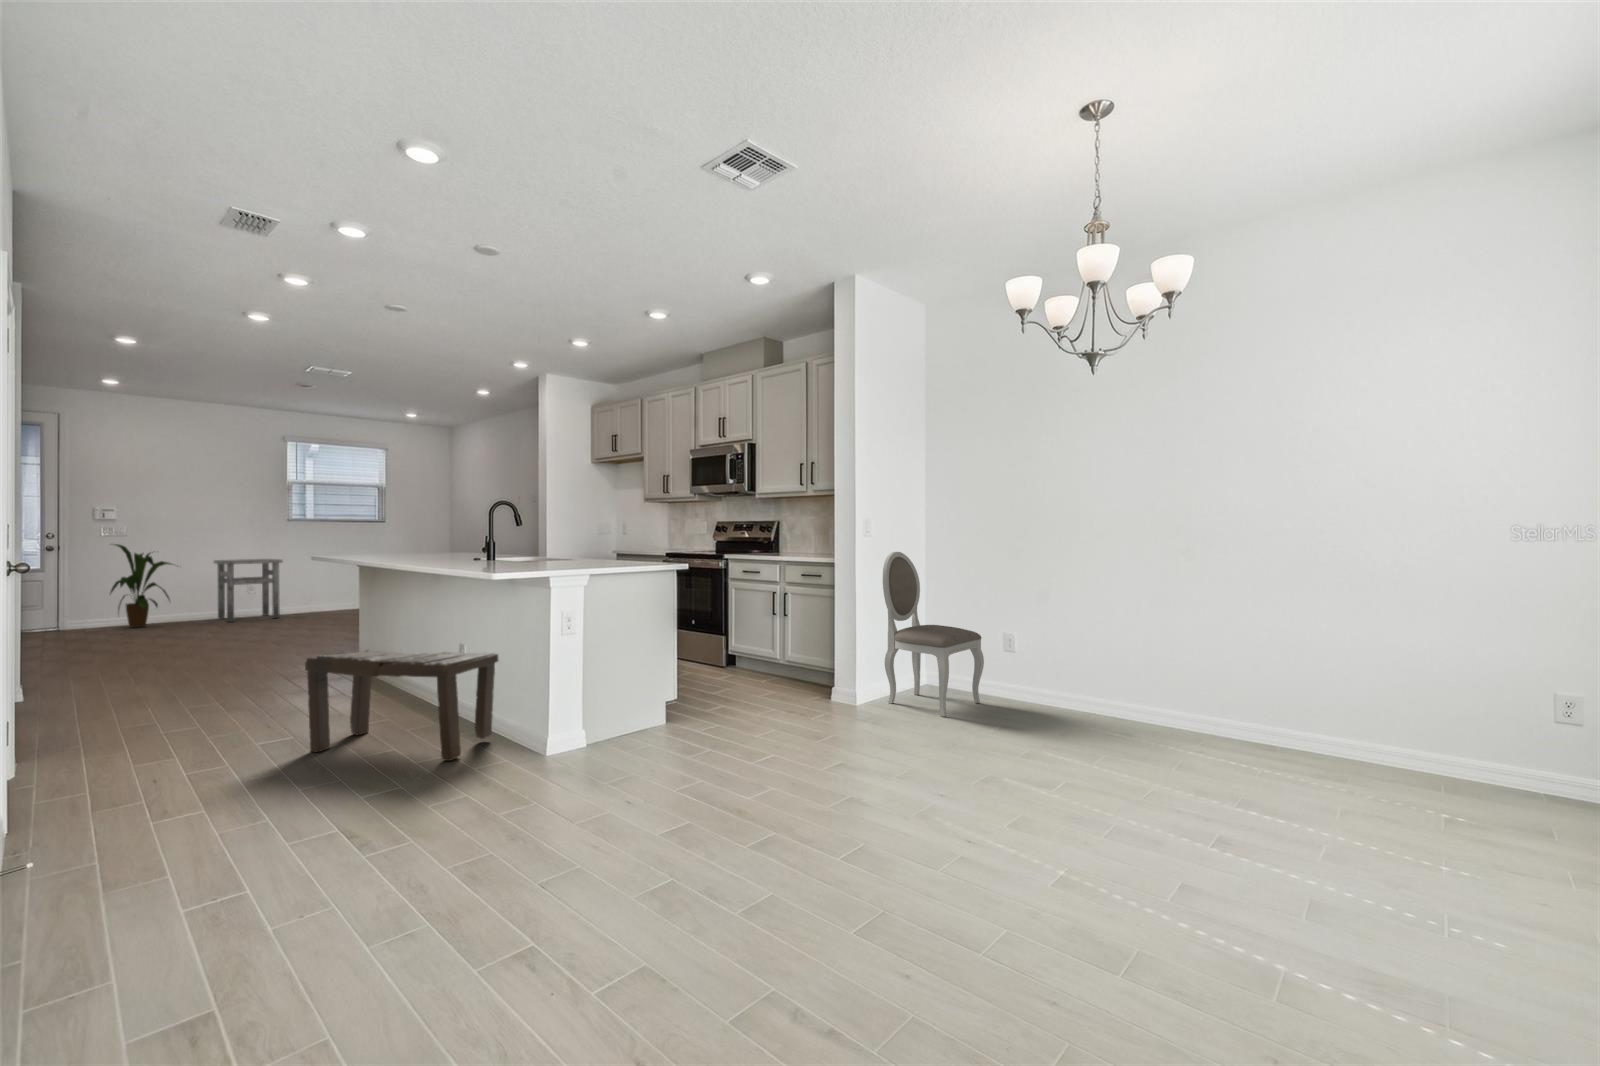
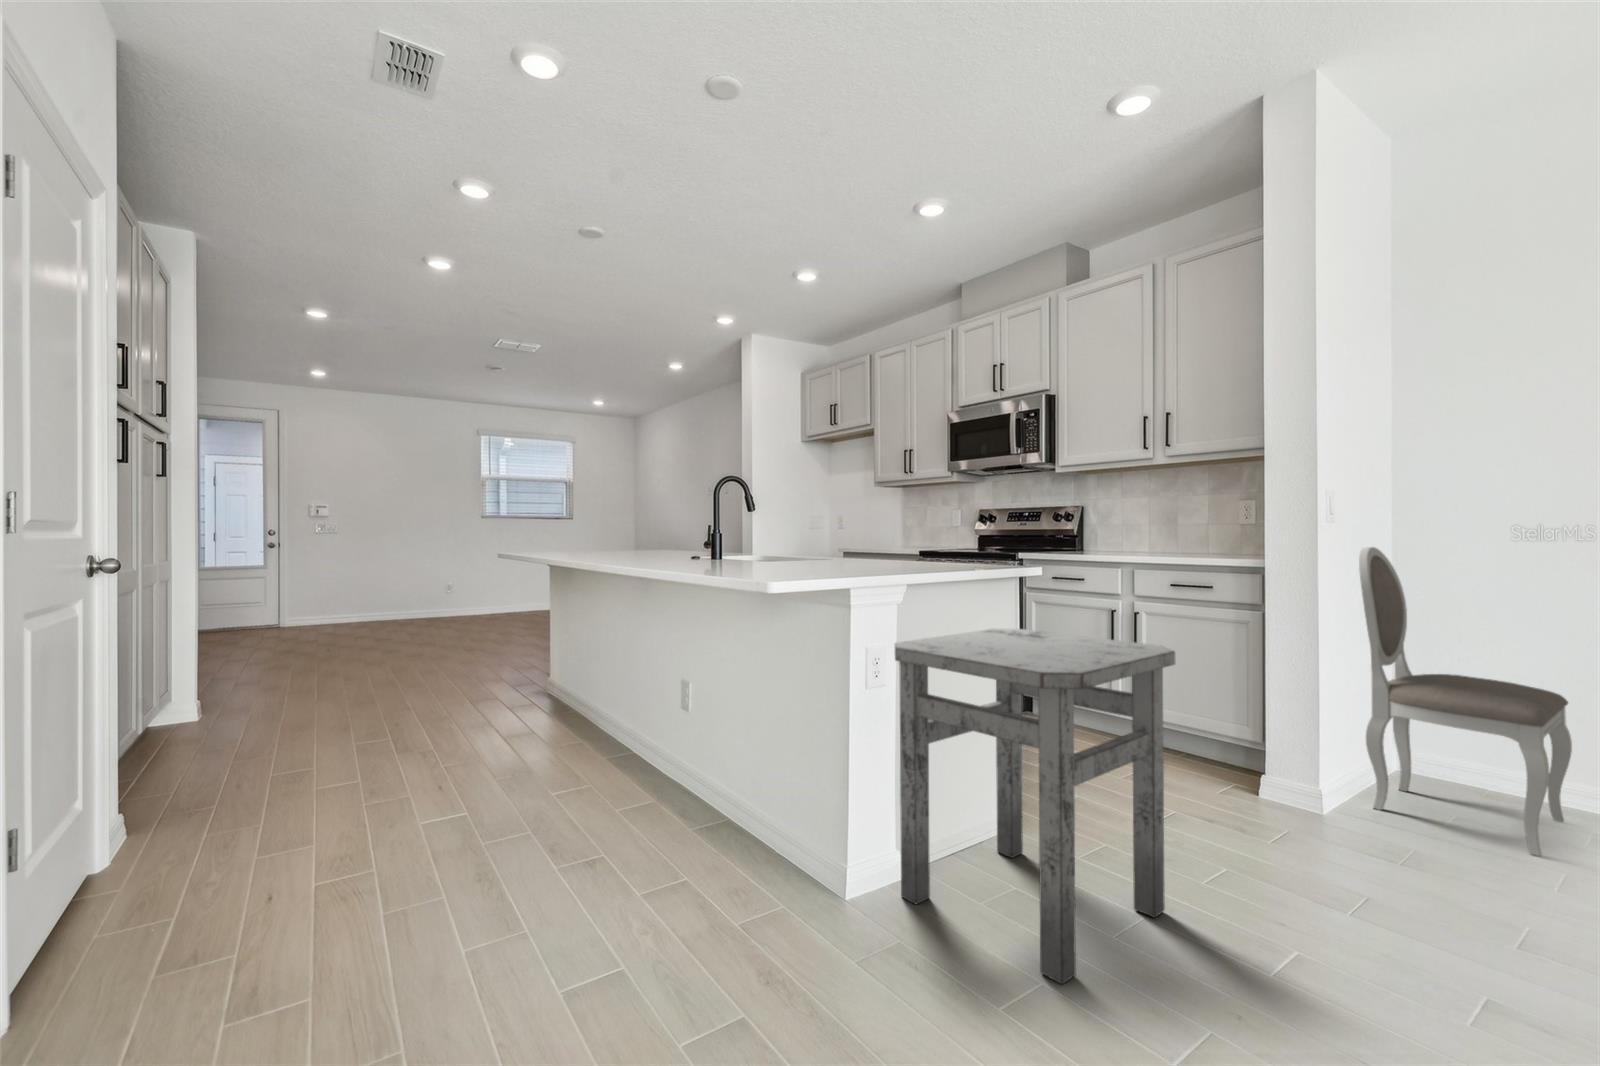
house plant: present [110,544,175,628] -> none [318,541,384,629]
side table: present [214,559,282,622] -> present [895,629,1175,984]
bench: present [305,650,498,761] -> none [474,690,753,900]

